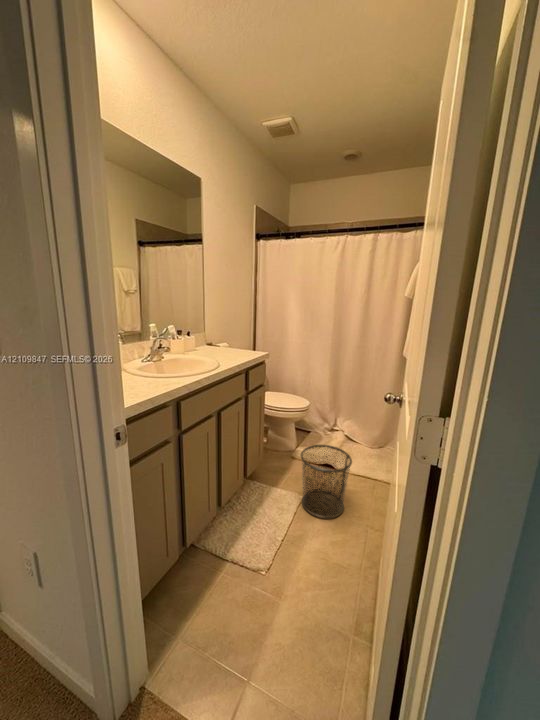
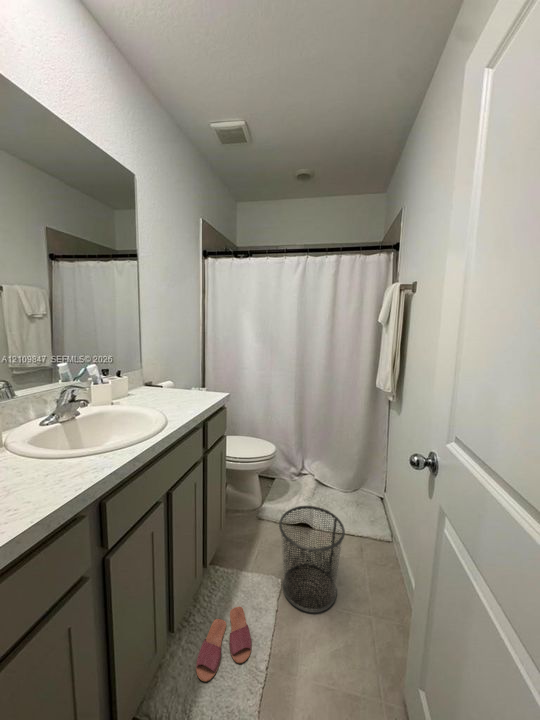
slippers: none [235,506,273,539] -> present [196,607,252,682]

